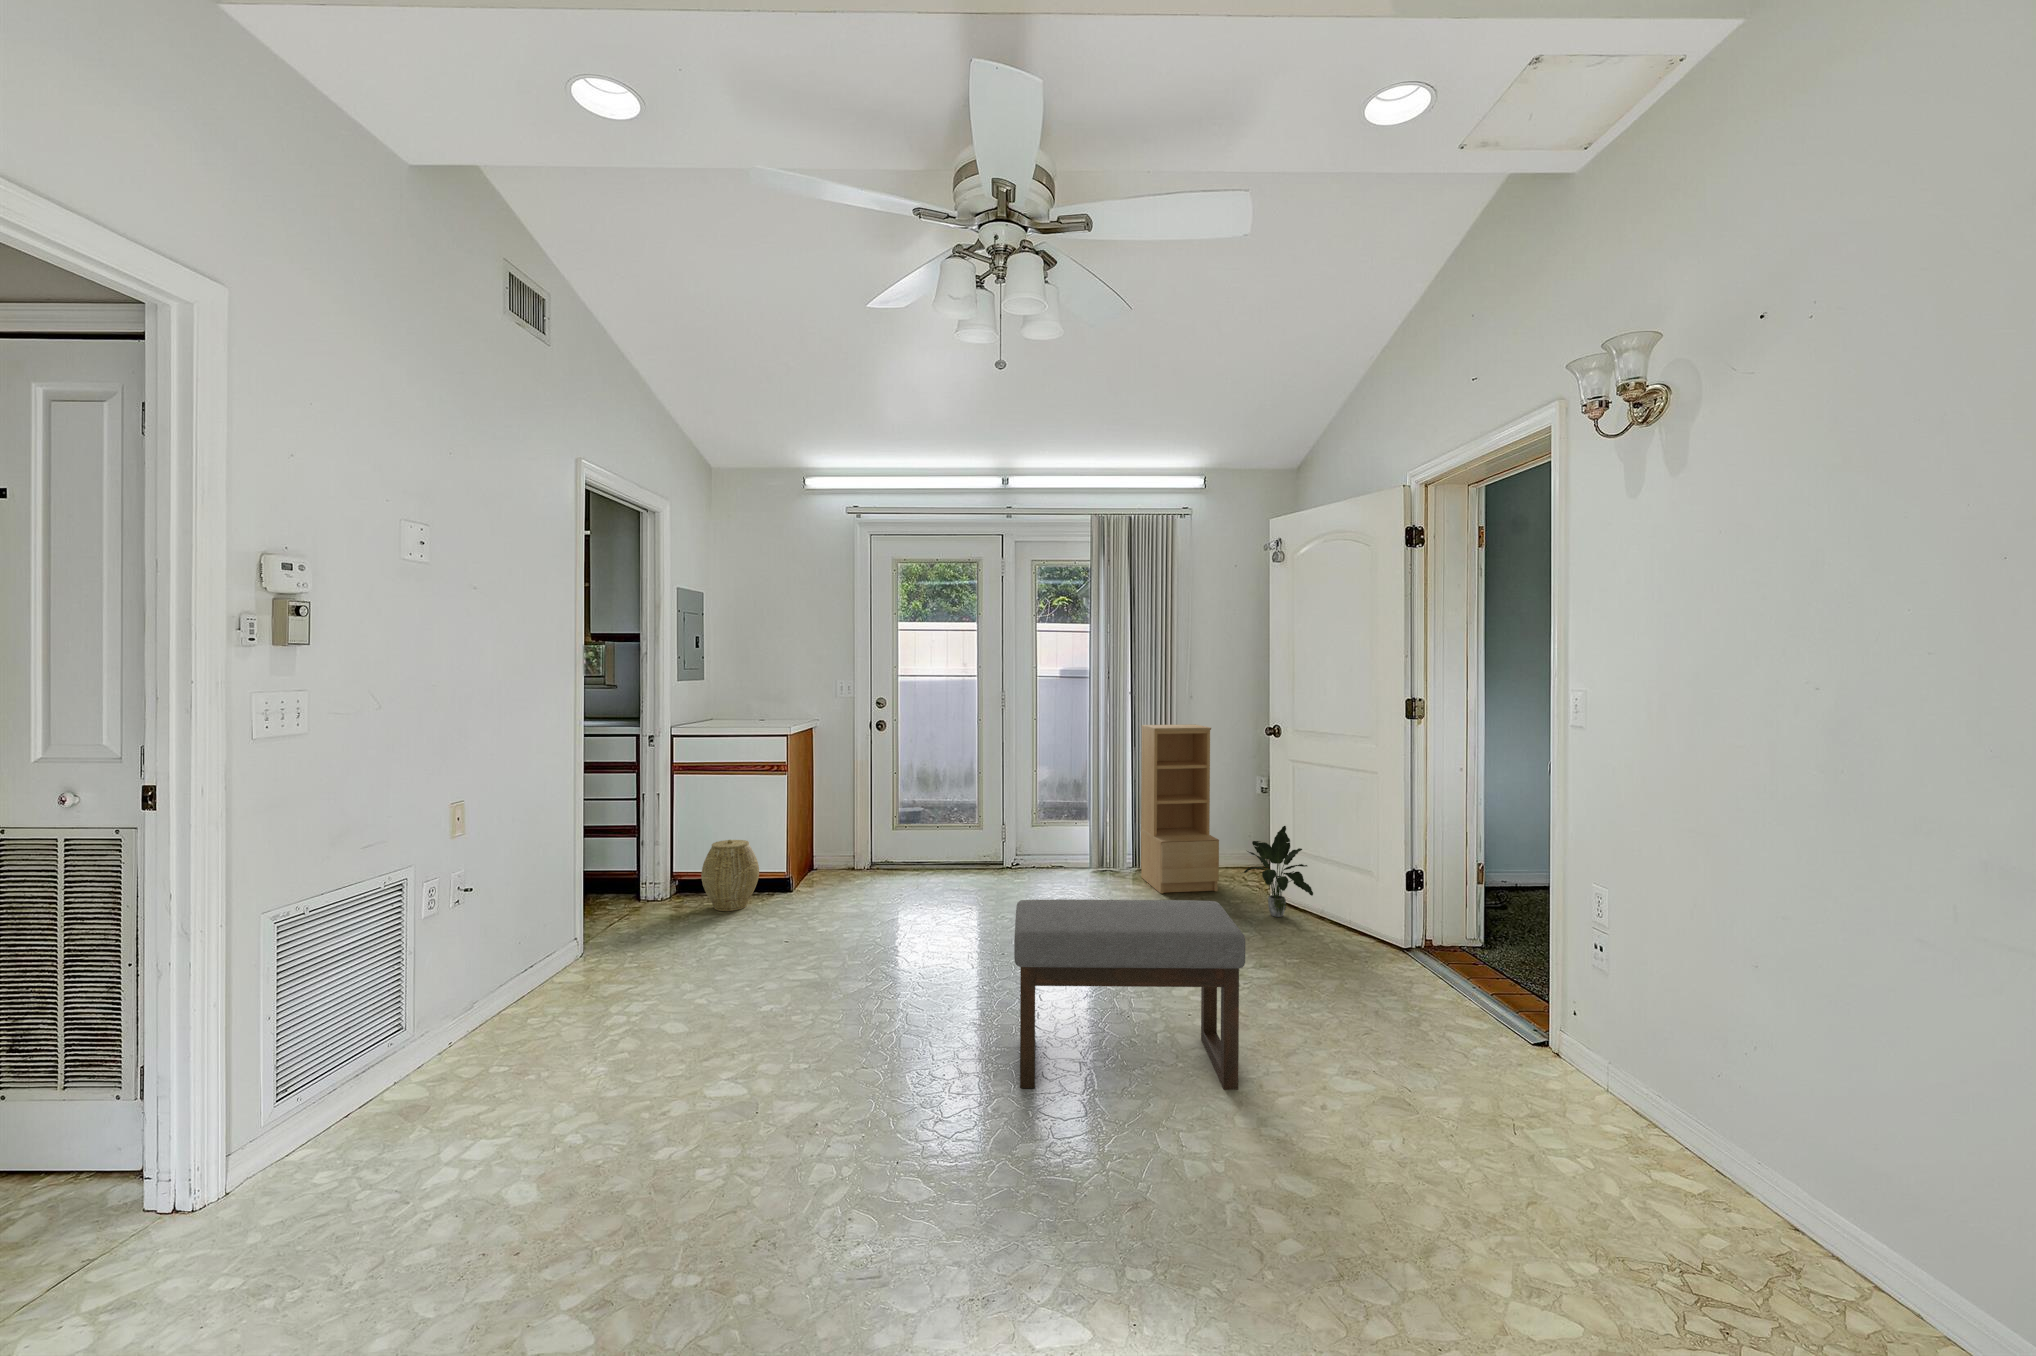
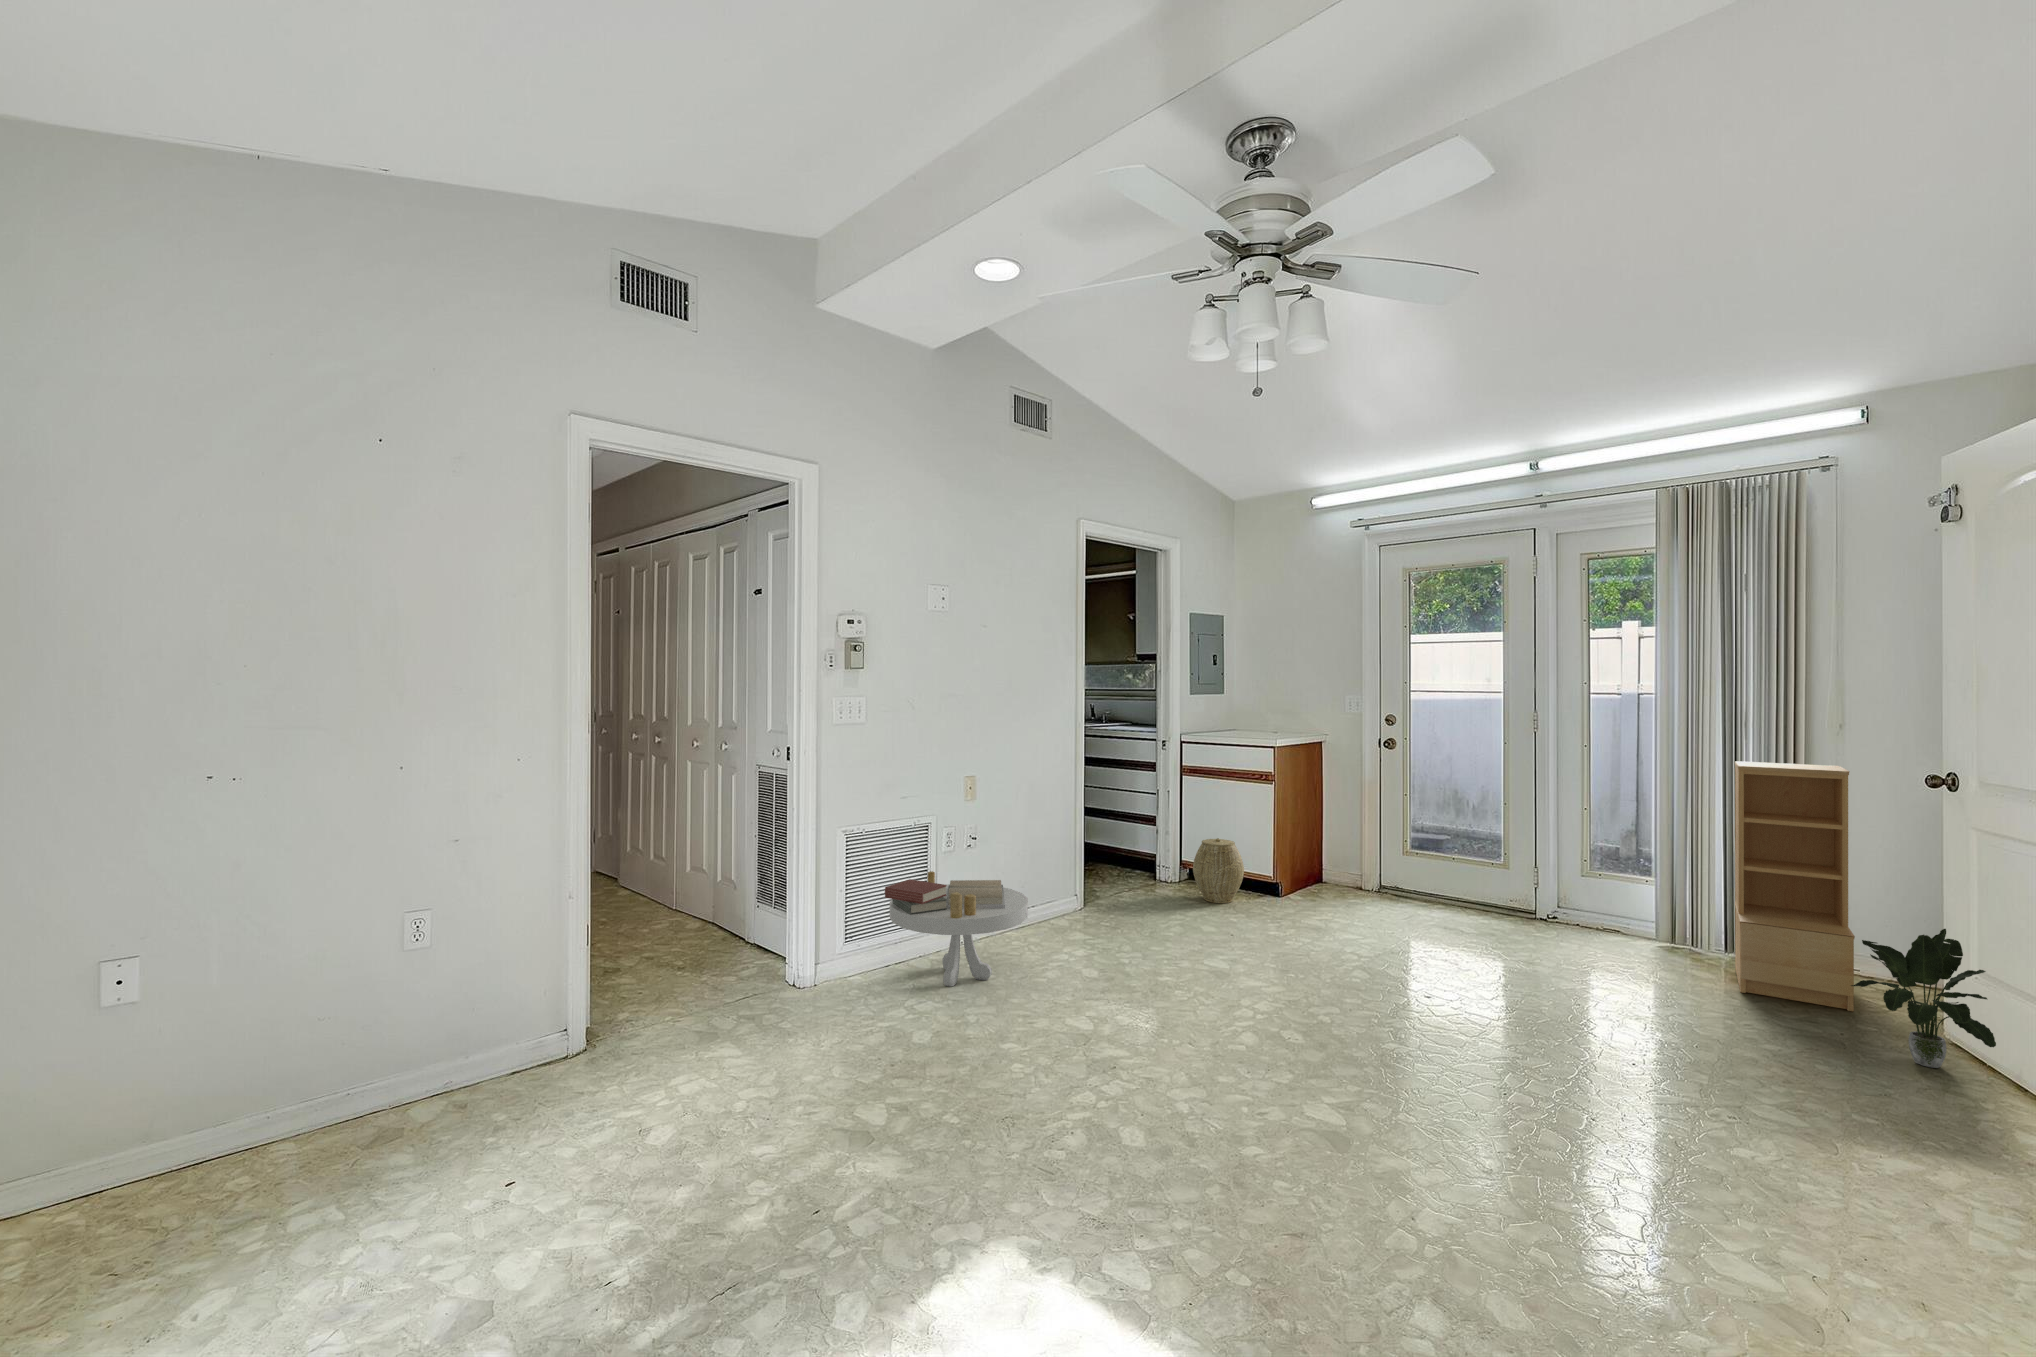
ottoman: present [1014,899,1245,1090] -> none [1295,925,1594,1200]
side table: none [367,940,603,1112] -> present [885,871,1028,986]

